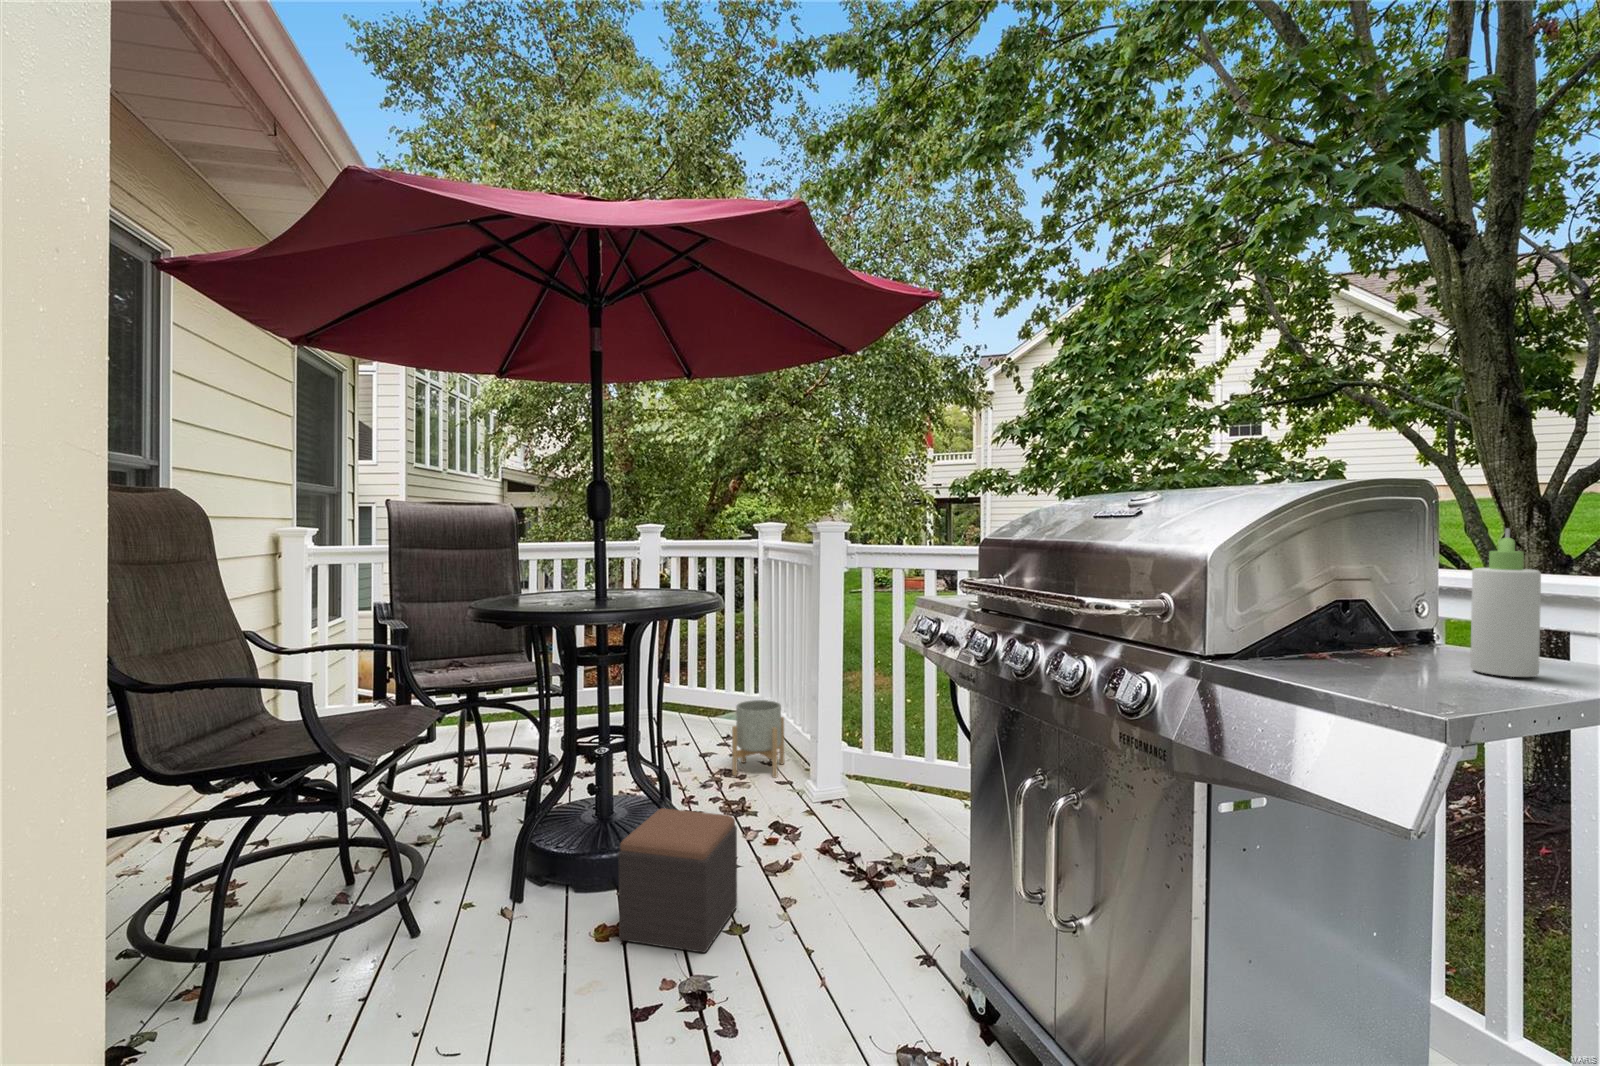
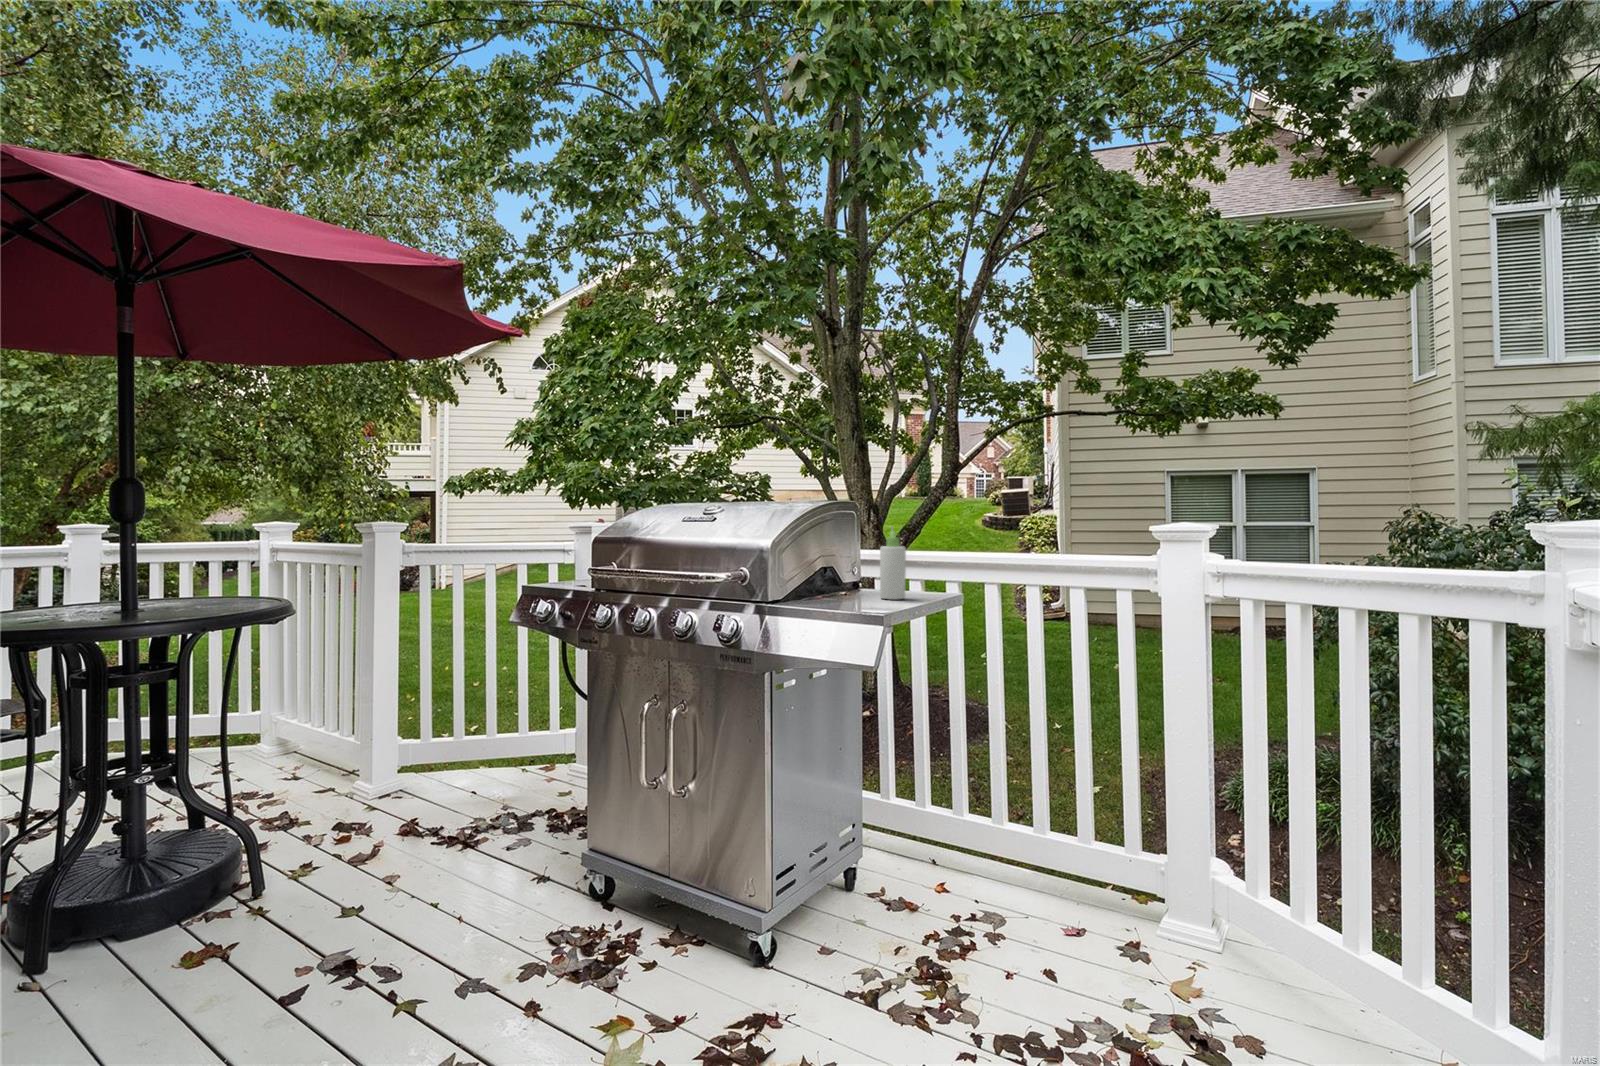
planter: present [732,700,784,777] -> none [250,713,310,799]
footstool: present [618,808,737,953] -> none [219,809,341,958]

